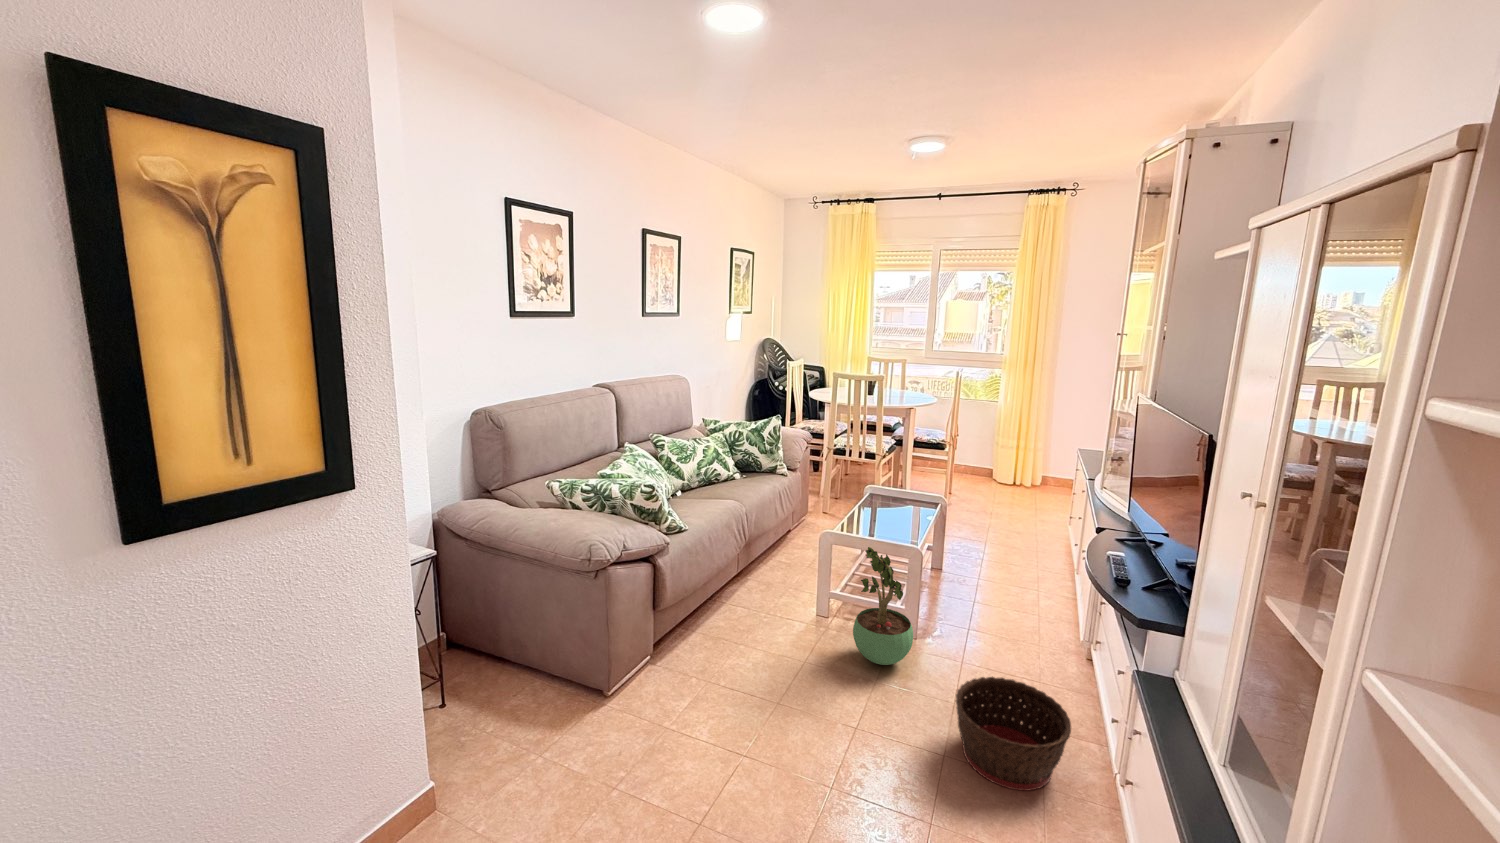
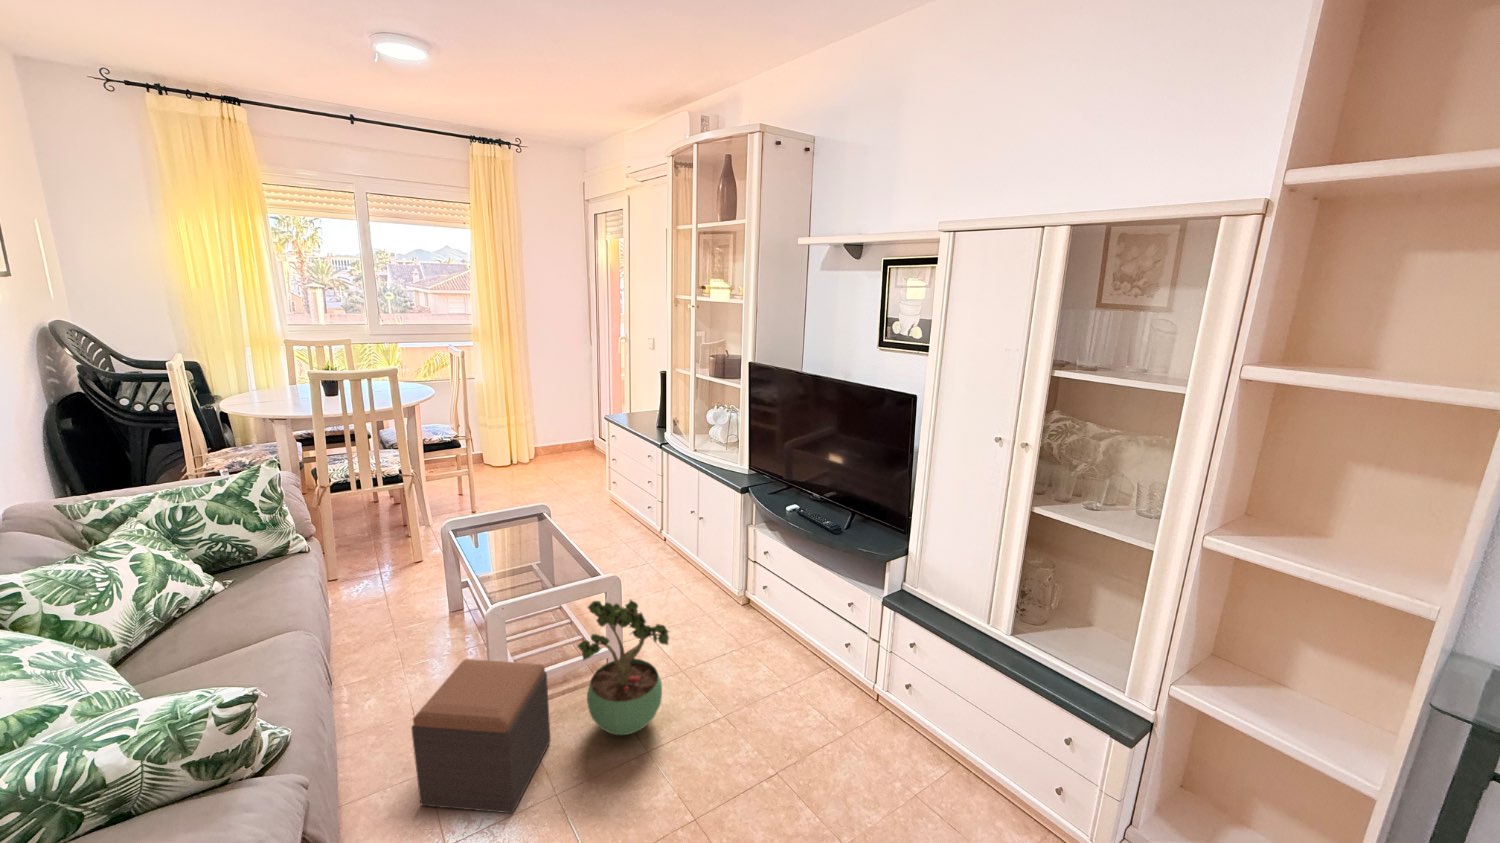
footstool: none [752,556,835,653] -> present [411,659,550,813]
basket: present [956,677,1071,791] -> none [763,654,868,766]

